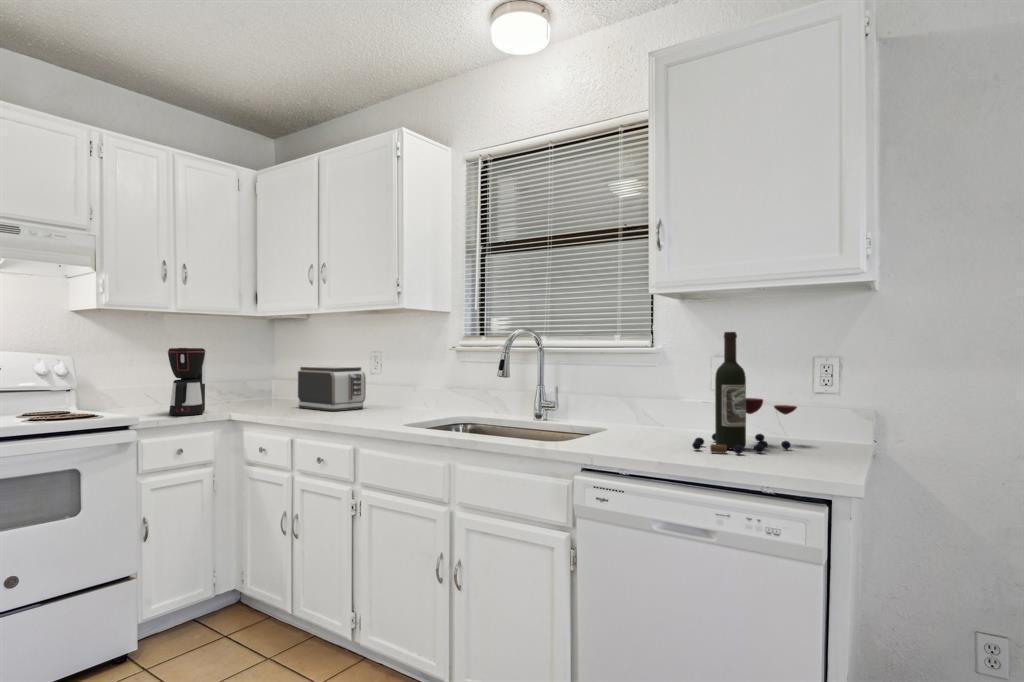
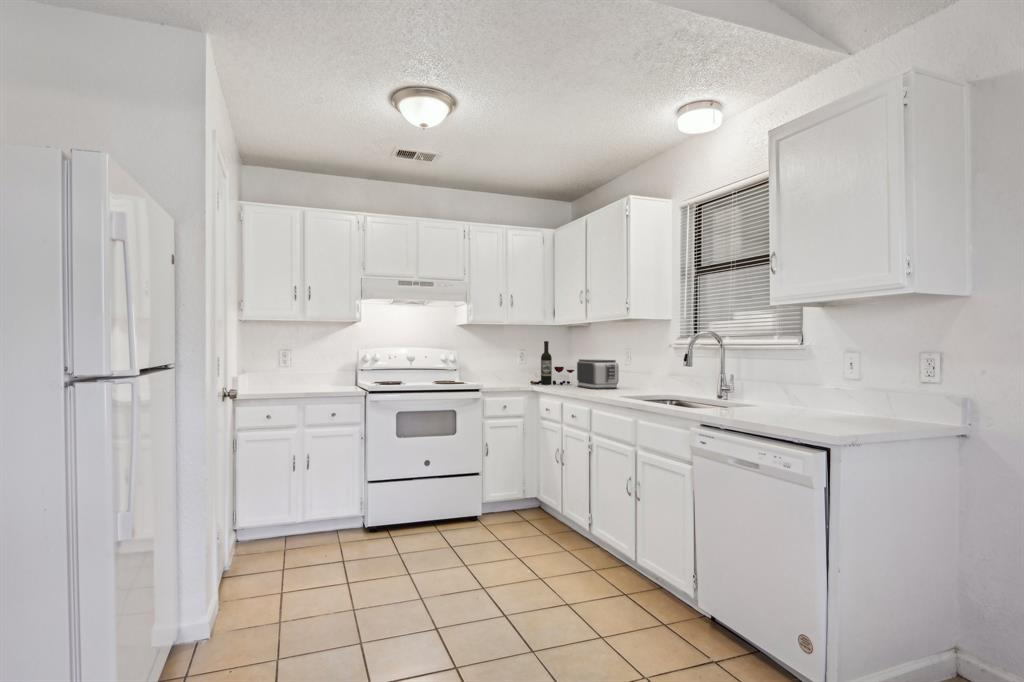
wine bottle: present [692,332,797,454] -> present [530,341,574,385]
coffee maker: present [168,348,206,416] -> none [501,346,523,387]

